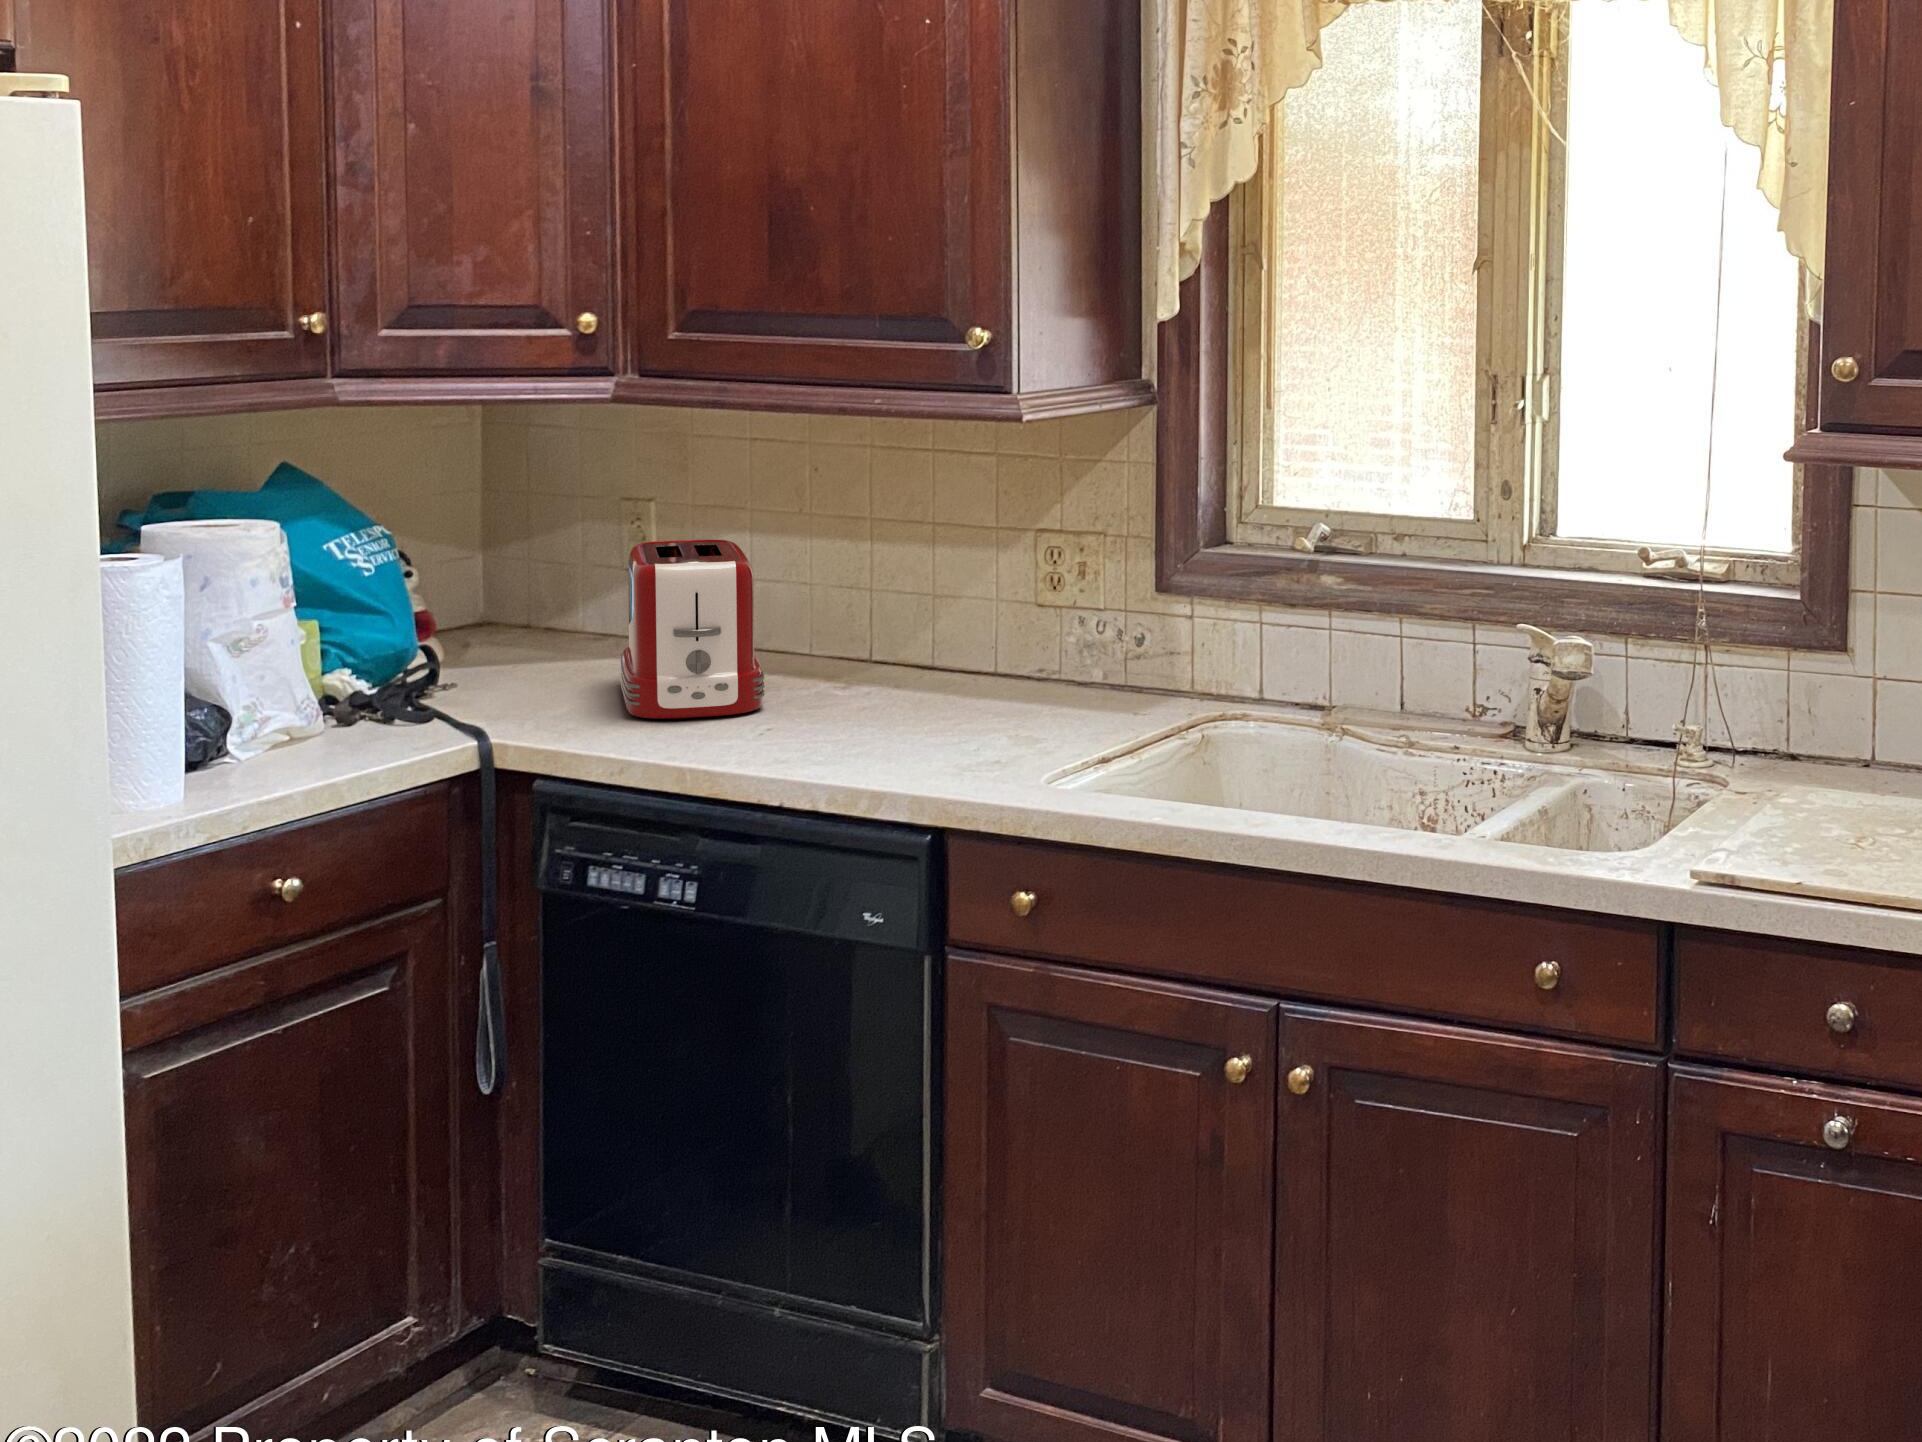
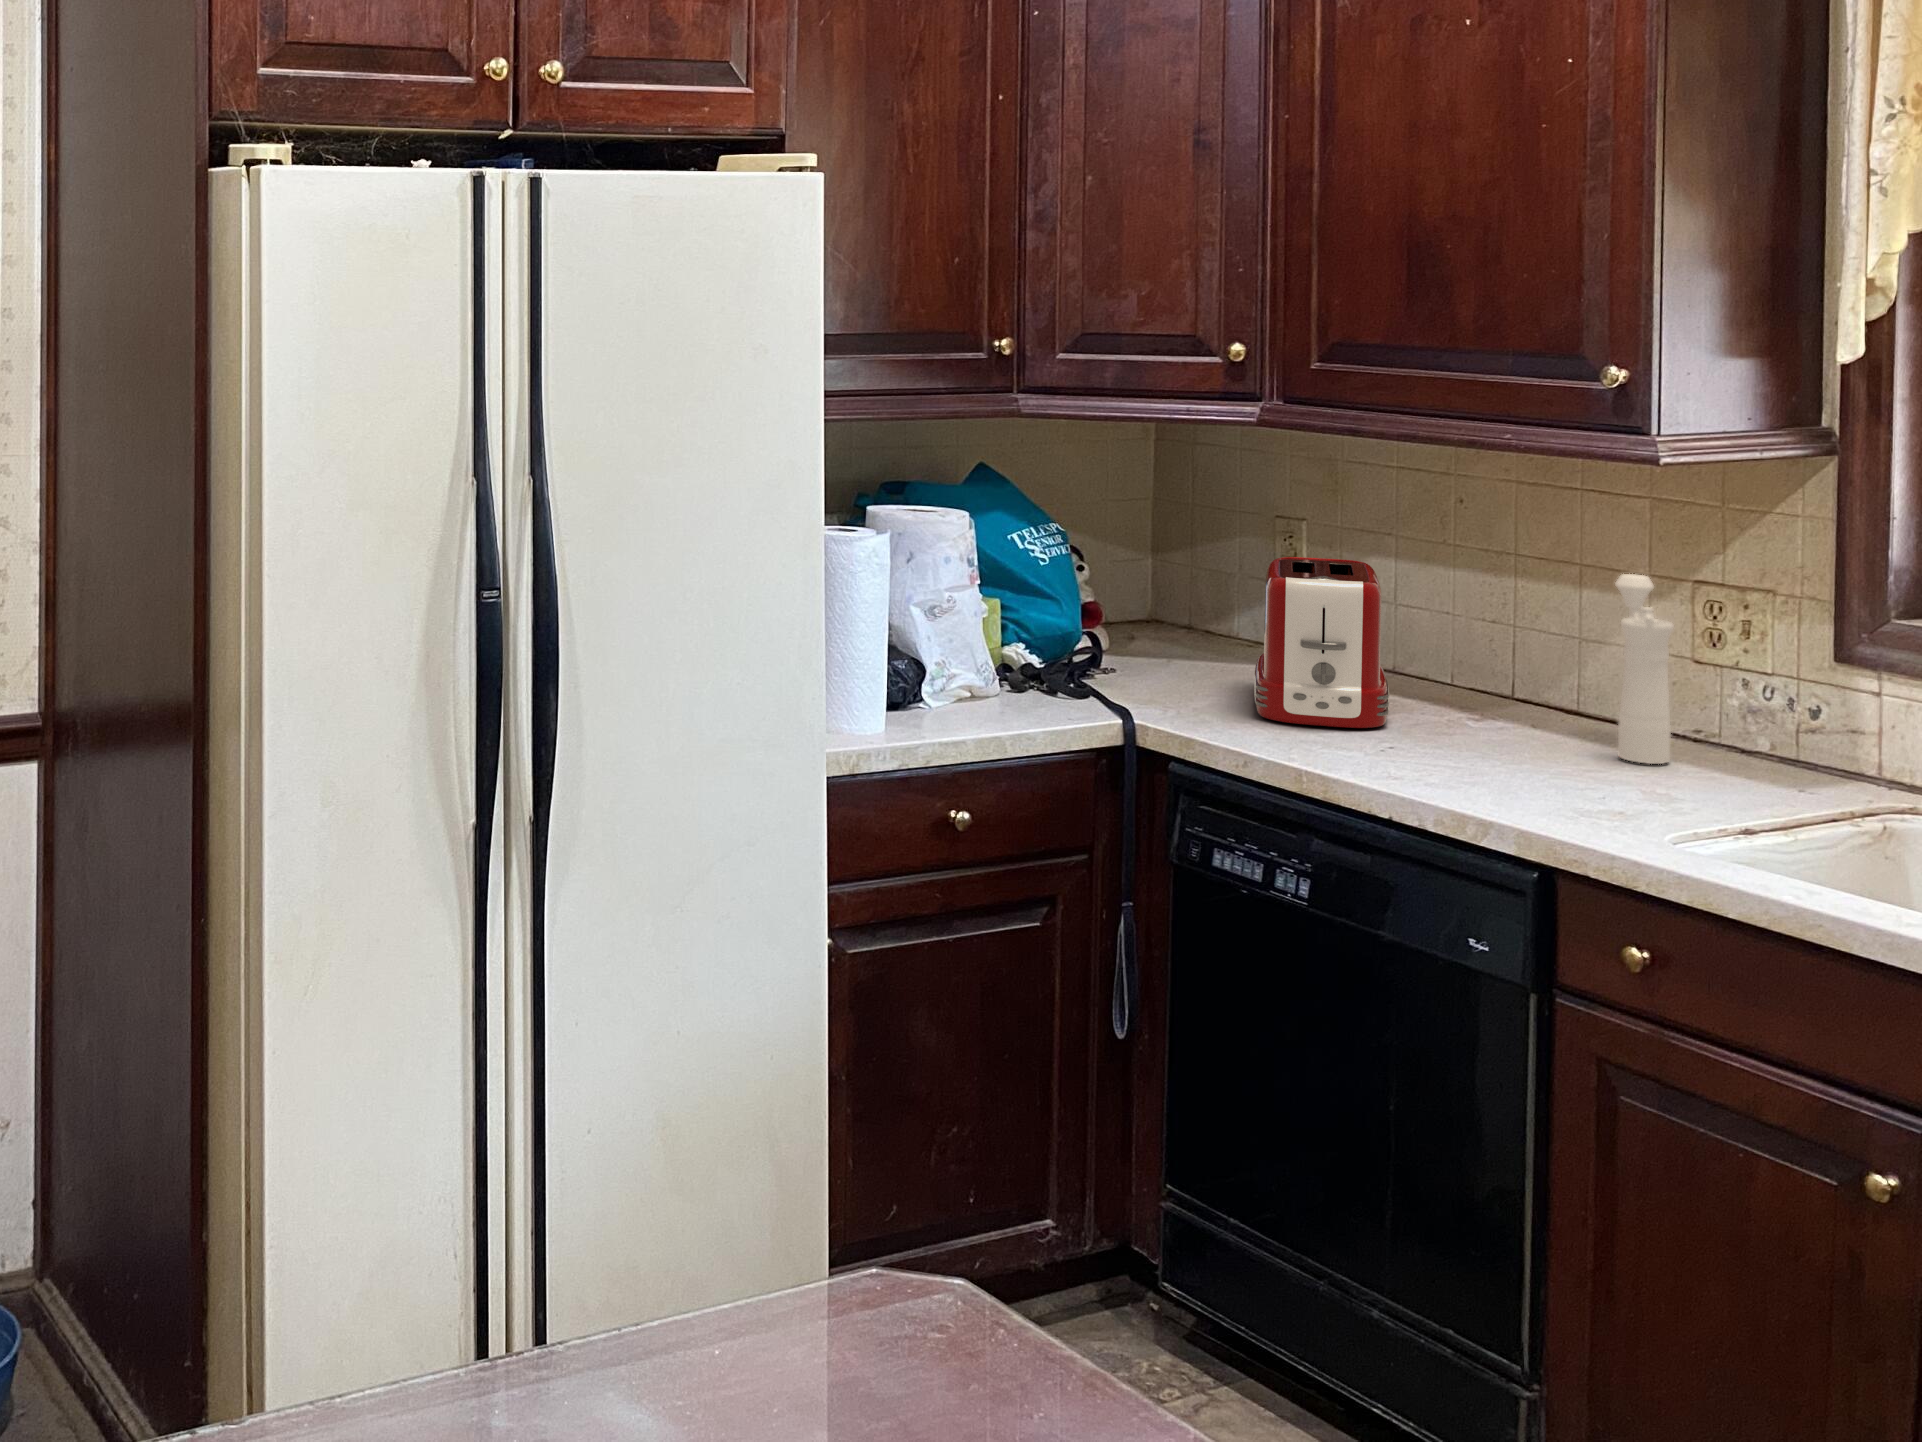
pepper mill: none [971,530,1027,711] -> present [1615,574,1674,764]

